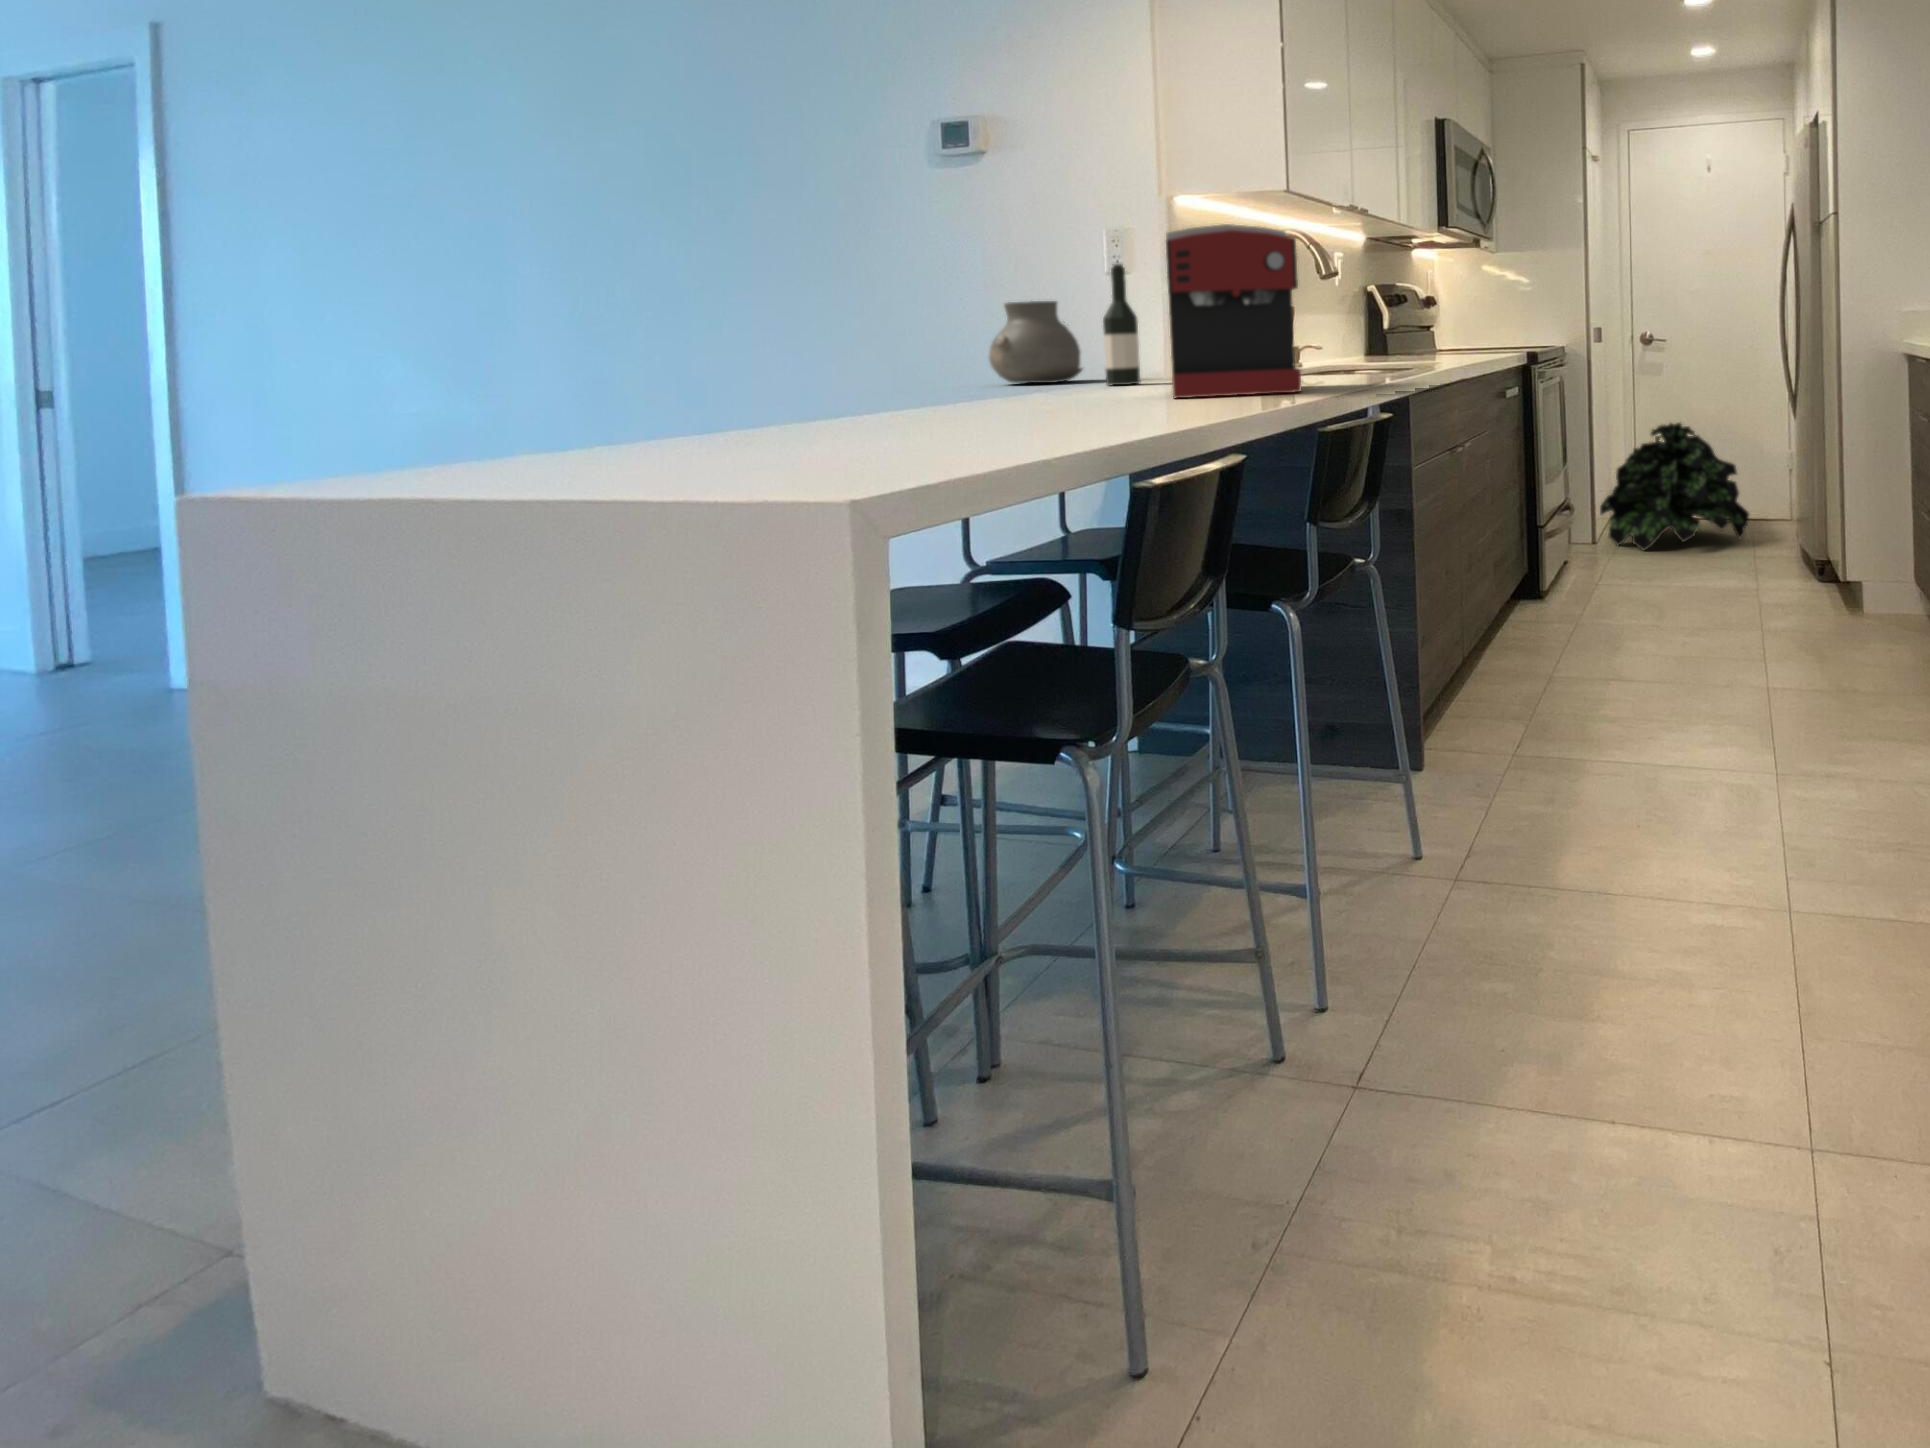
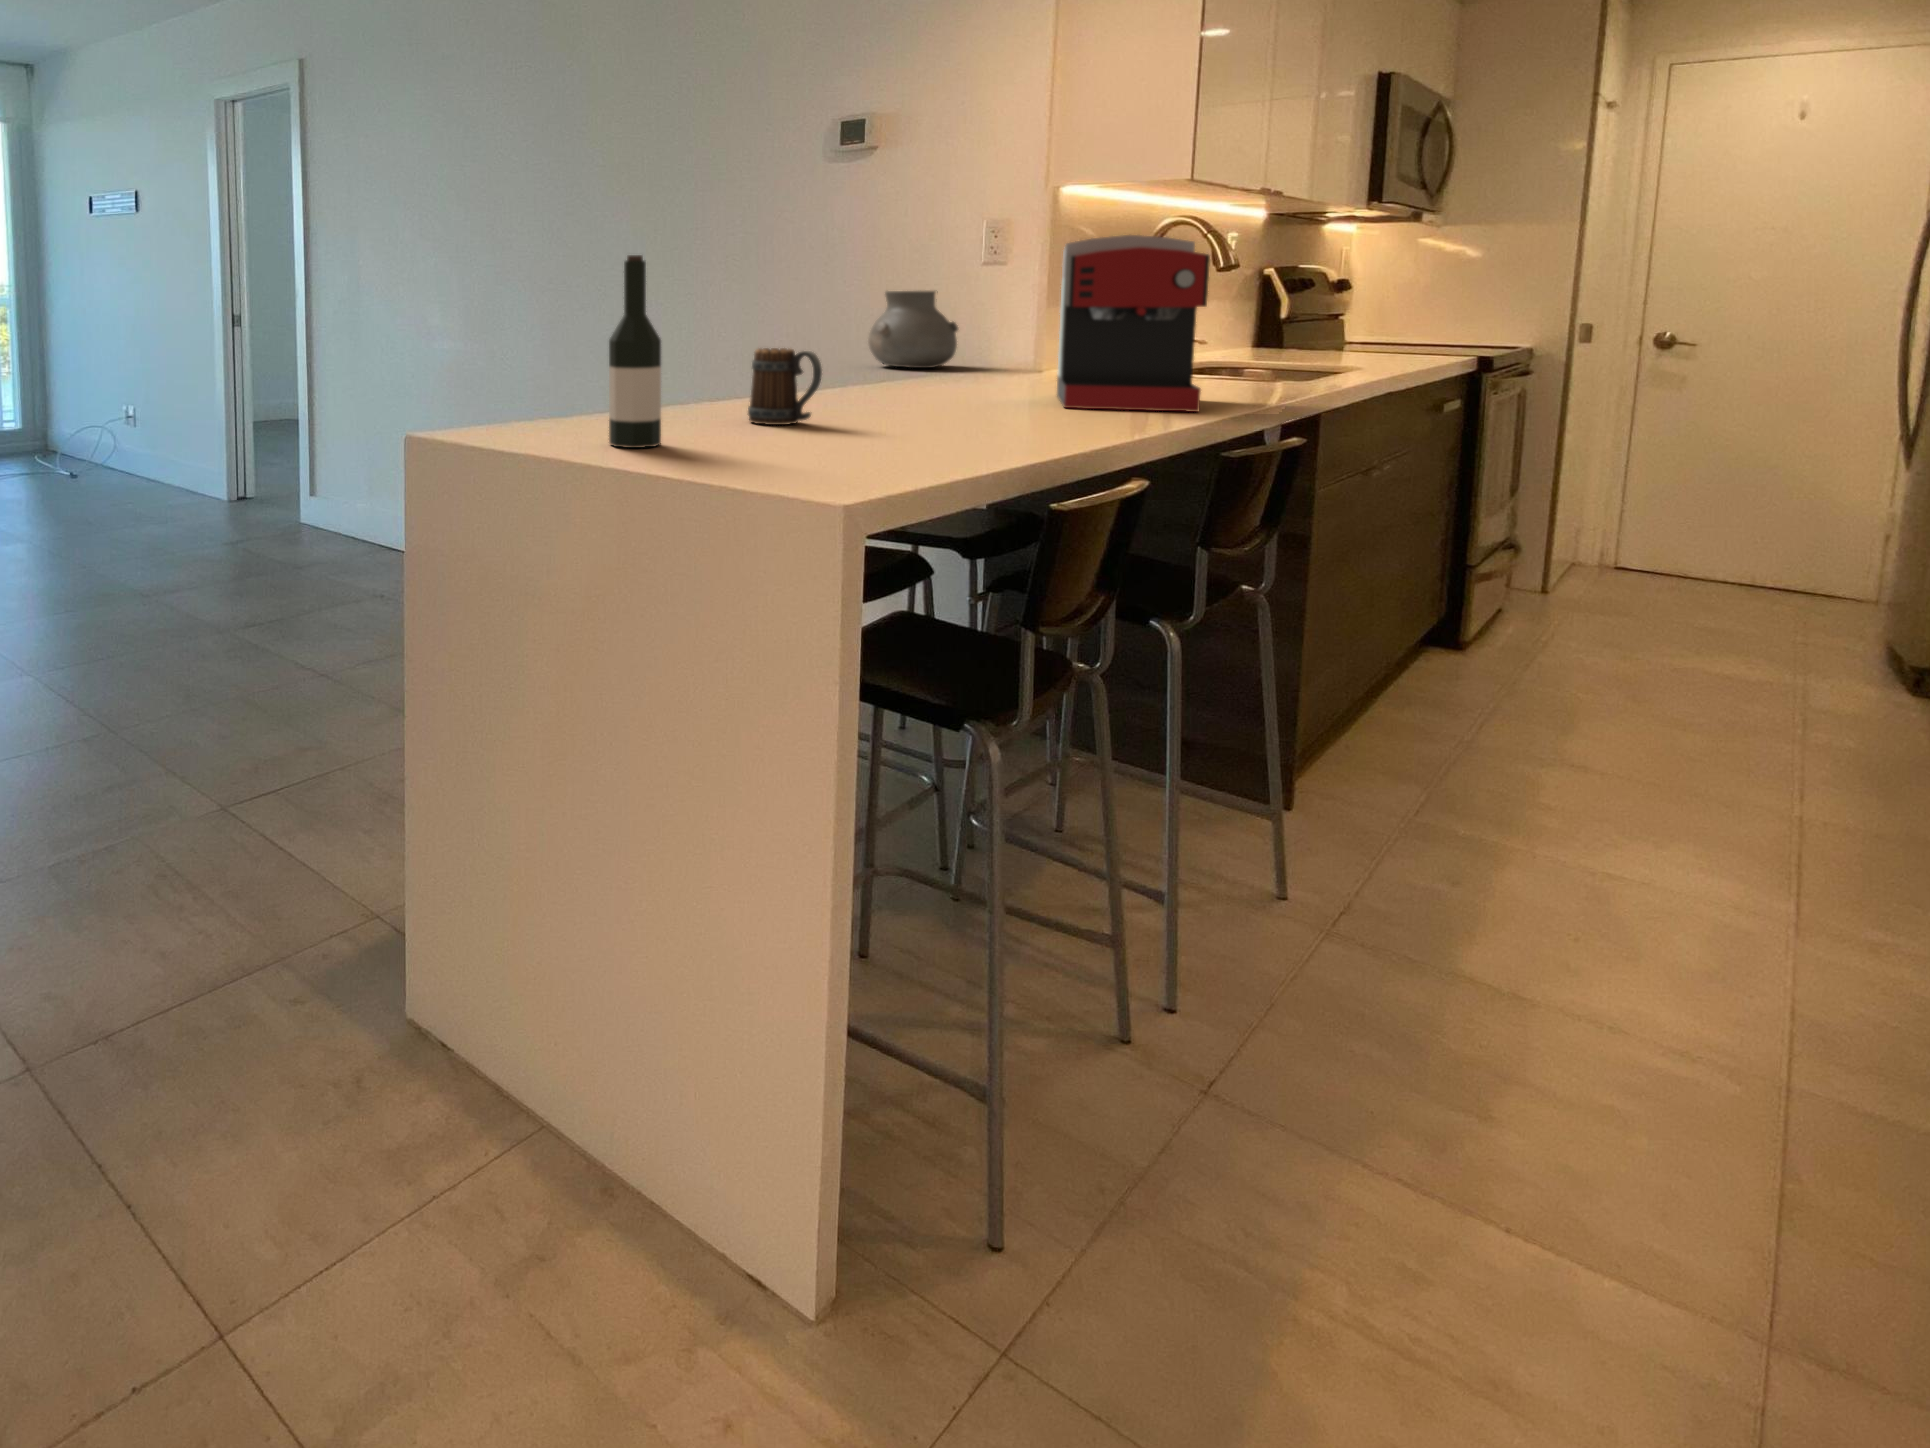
wine bottle: present [1103,264,1140,385] -> present [609,255,661,448]
mug: none [765,339,863,435] -> present [748,348,822,425]
potted plant: present [1600,423,1749,550] -> none [1563,455,1827,627]

